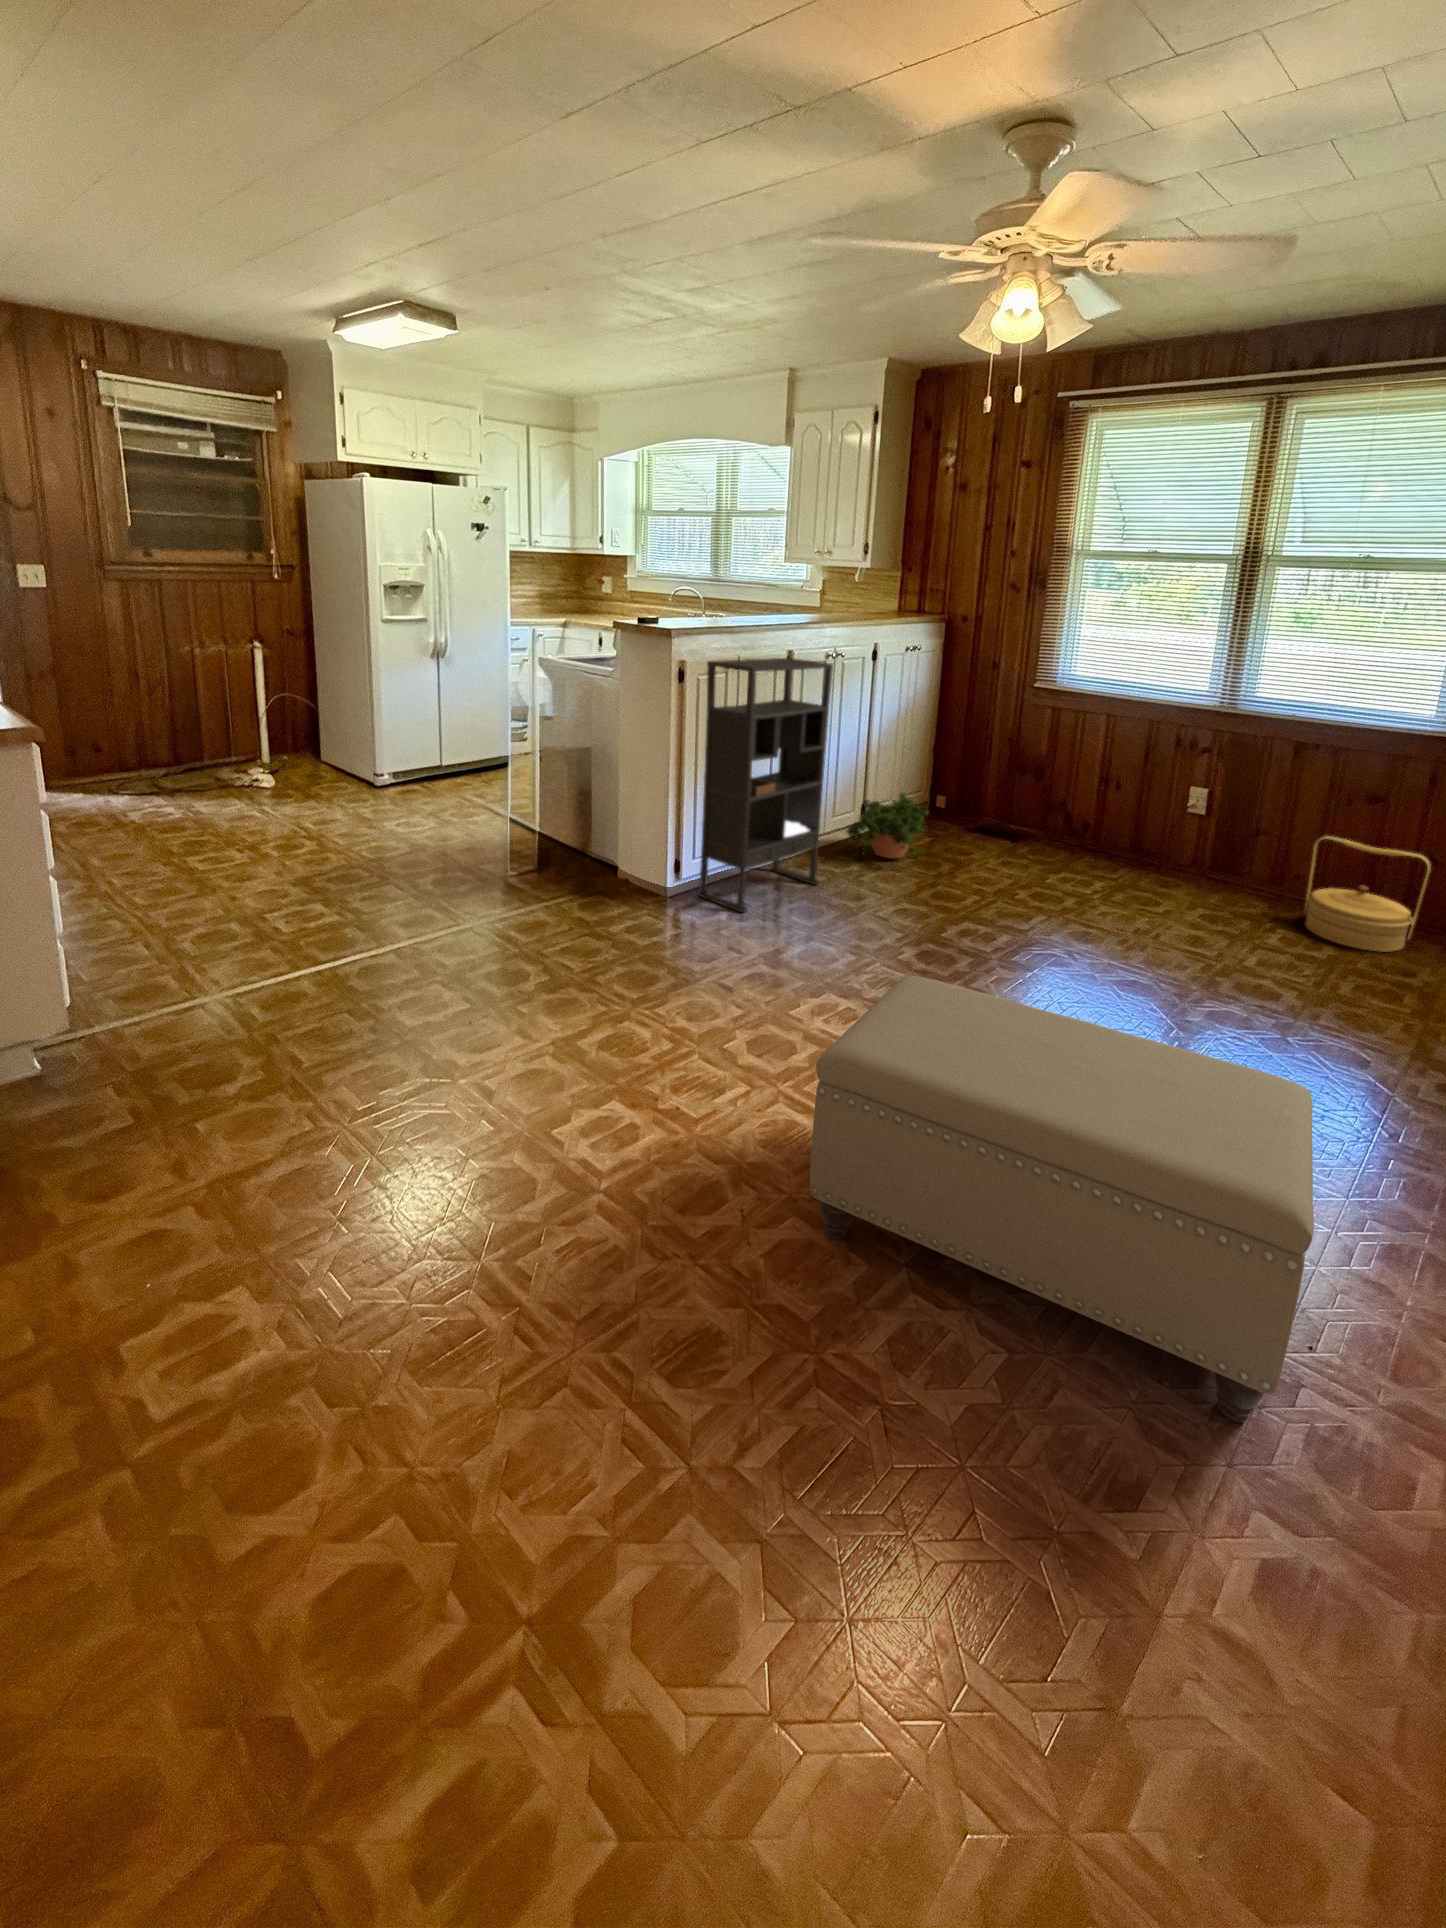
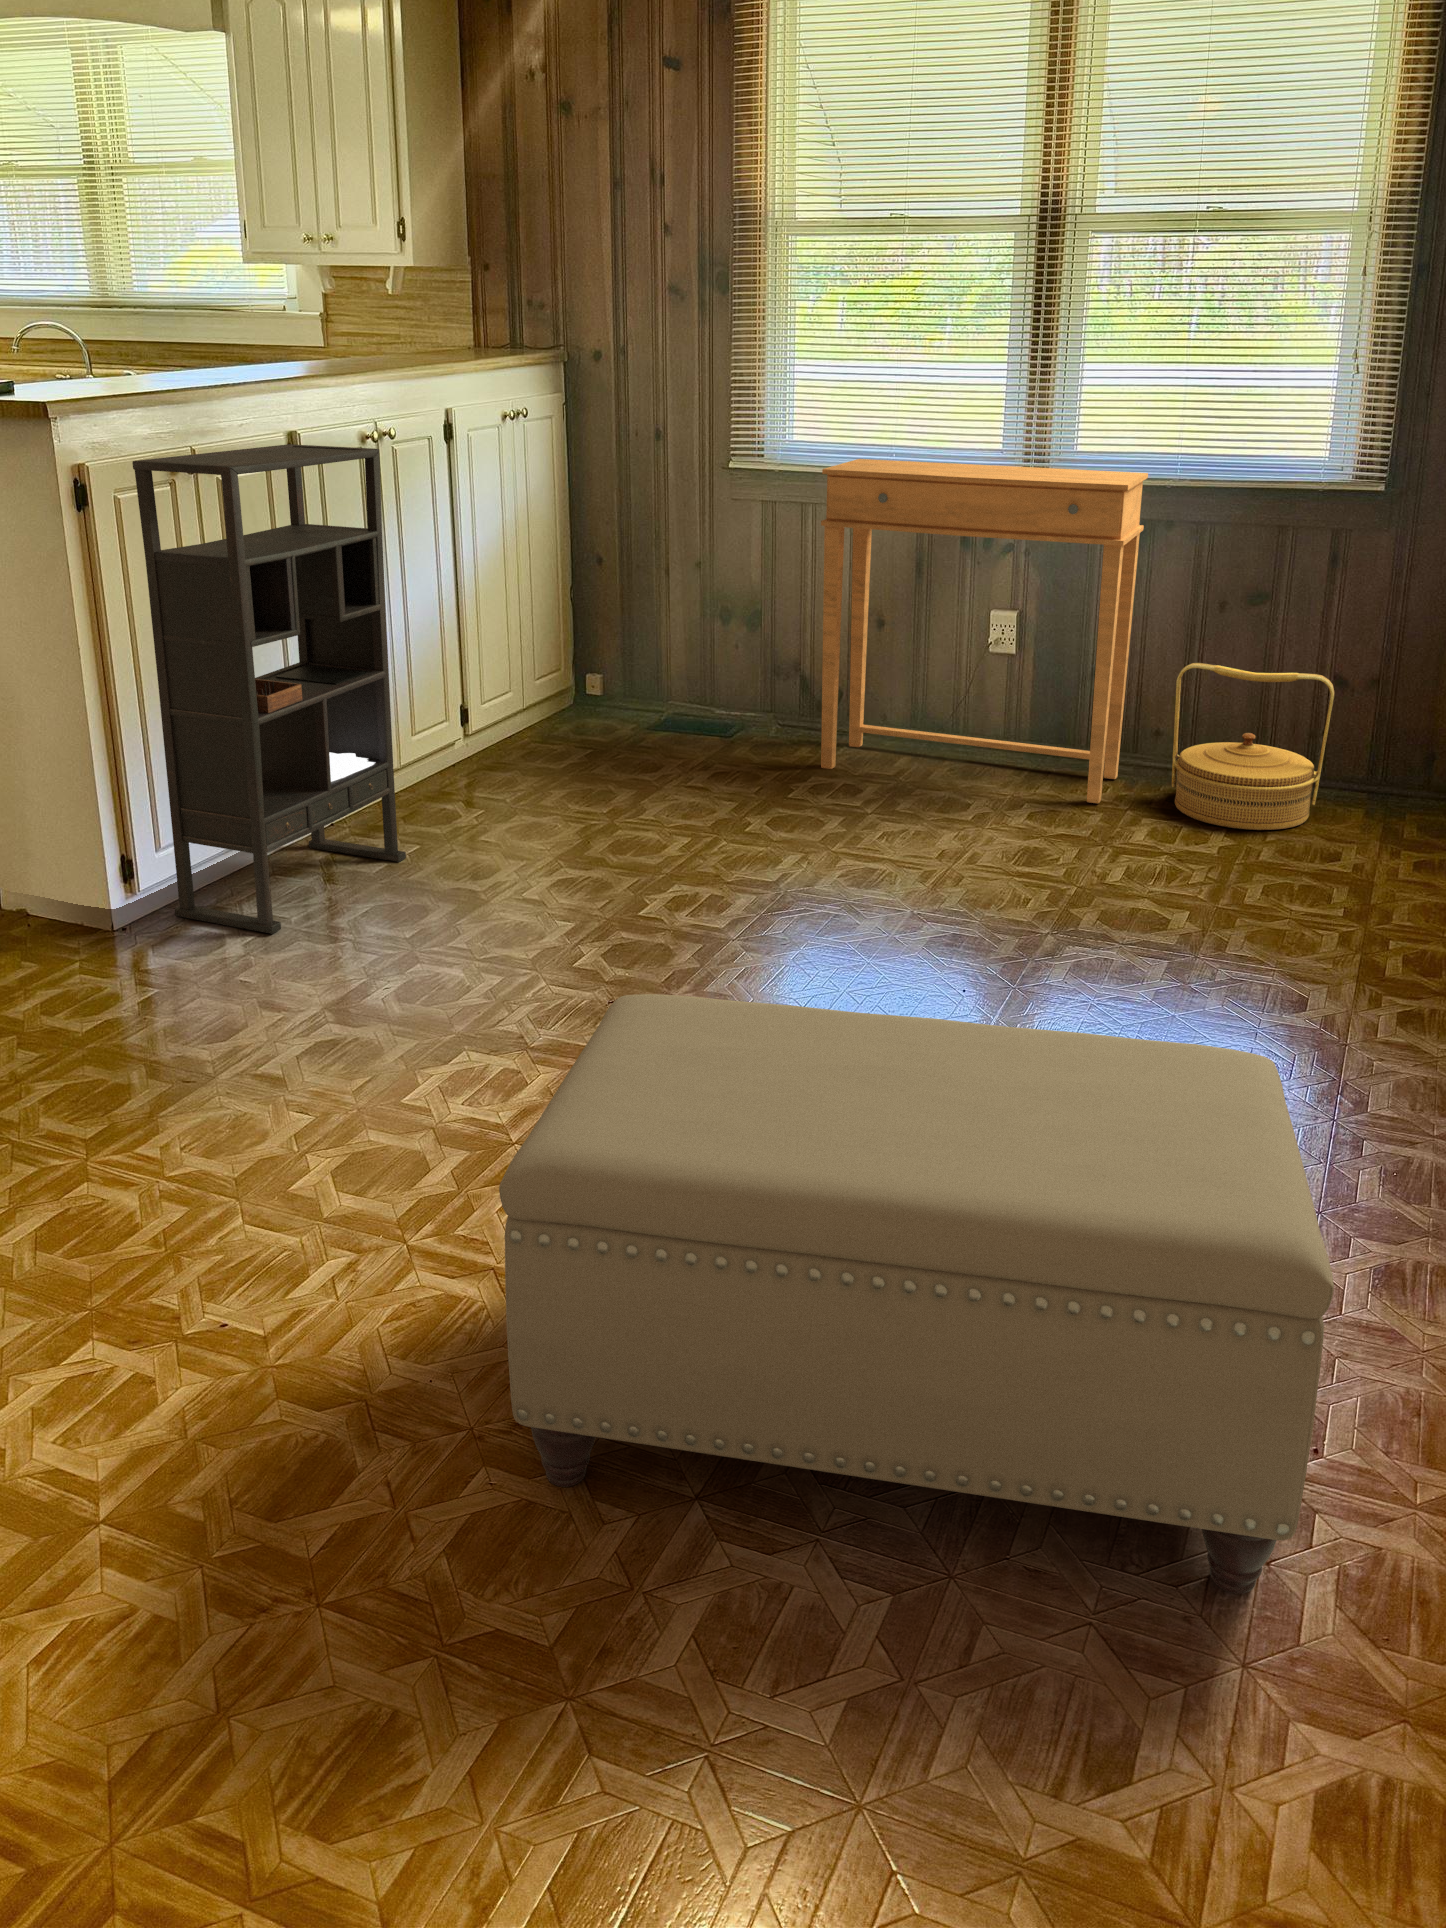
side table: none [1071,689,1307,916] -> present [821,459,1148,803]
potted plant: present [846,793,928,858] -> none [434,672,583,794]

